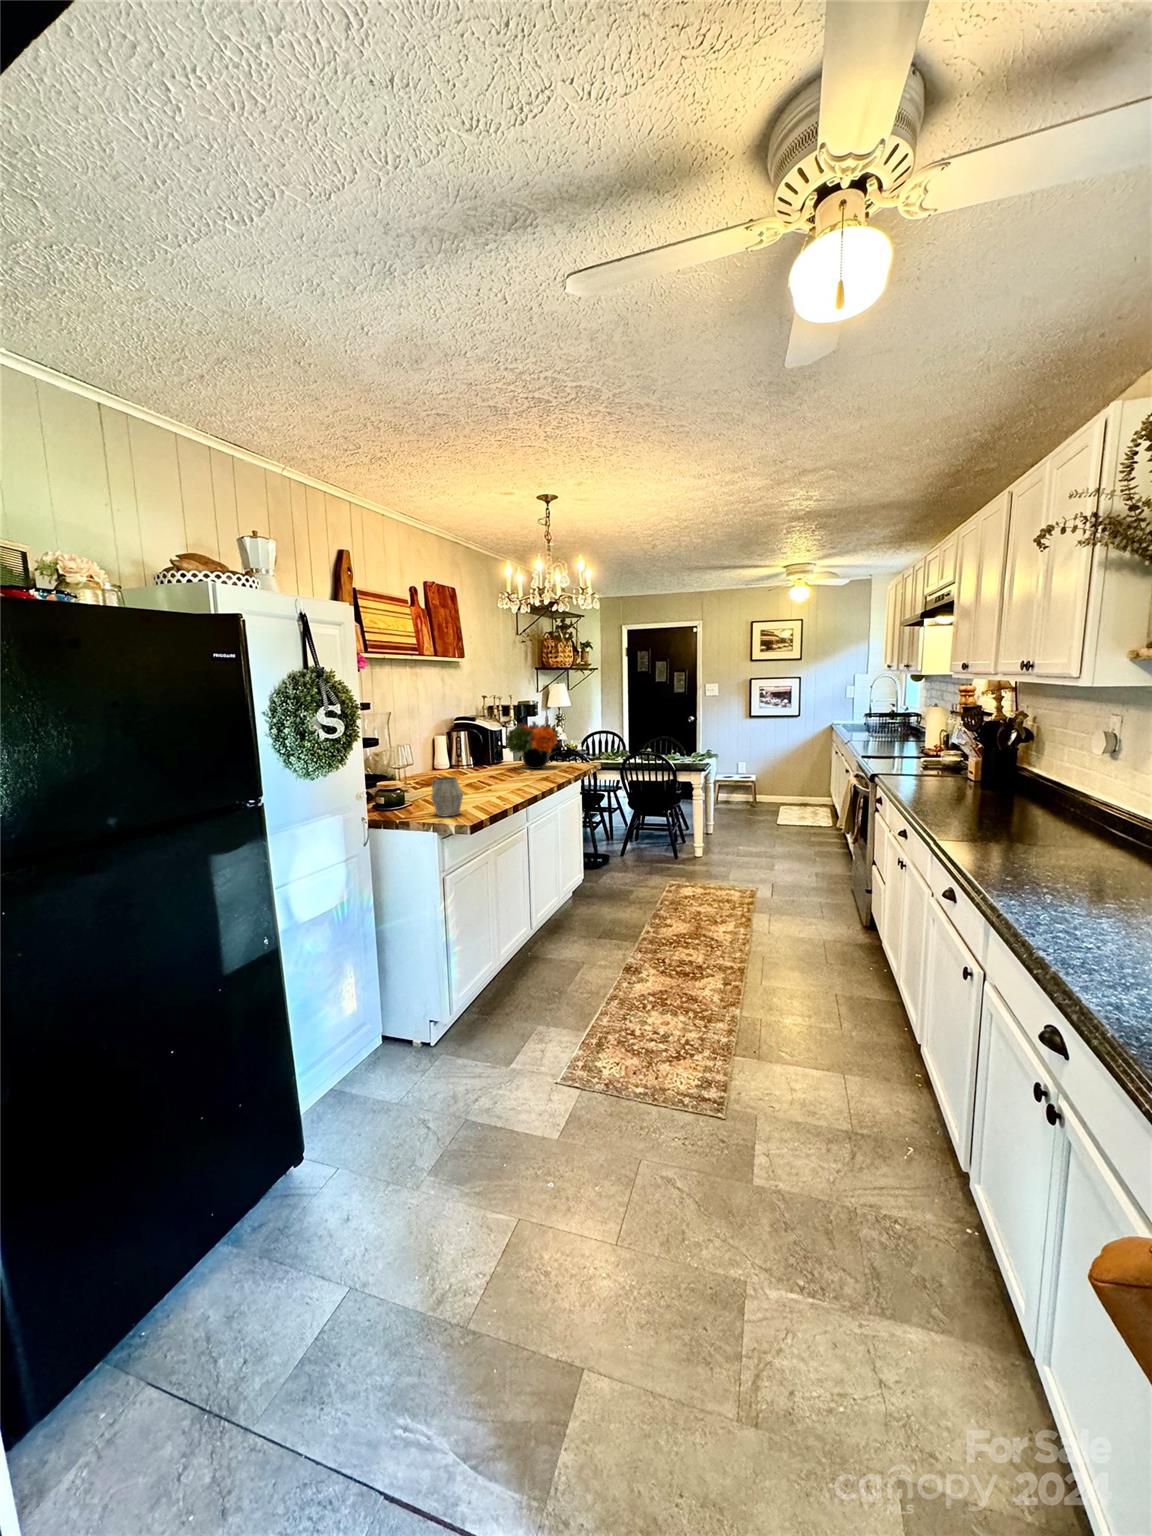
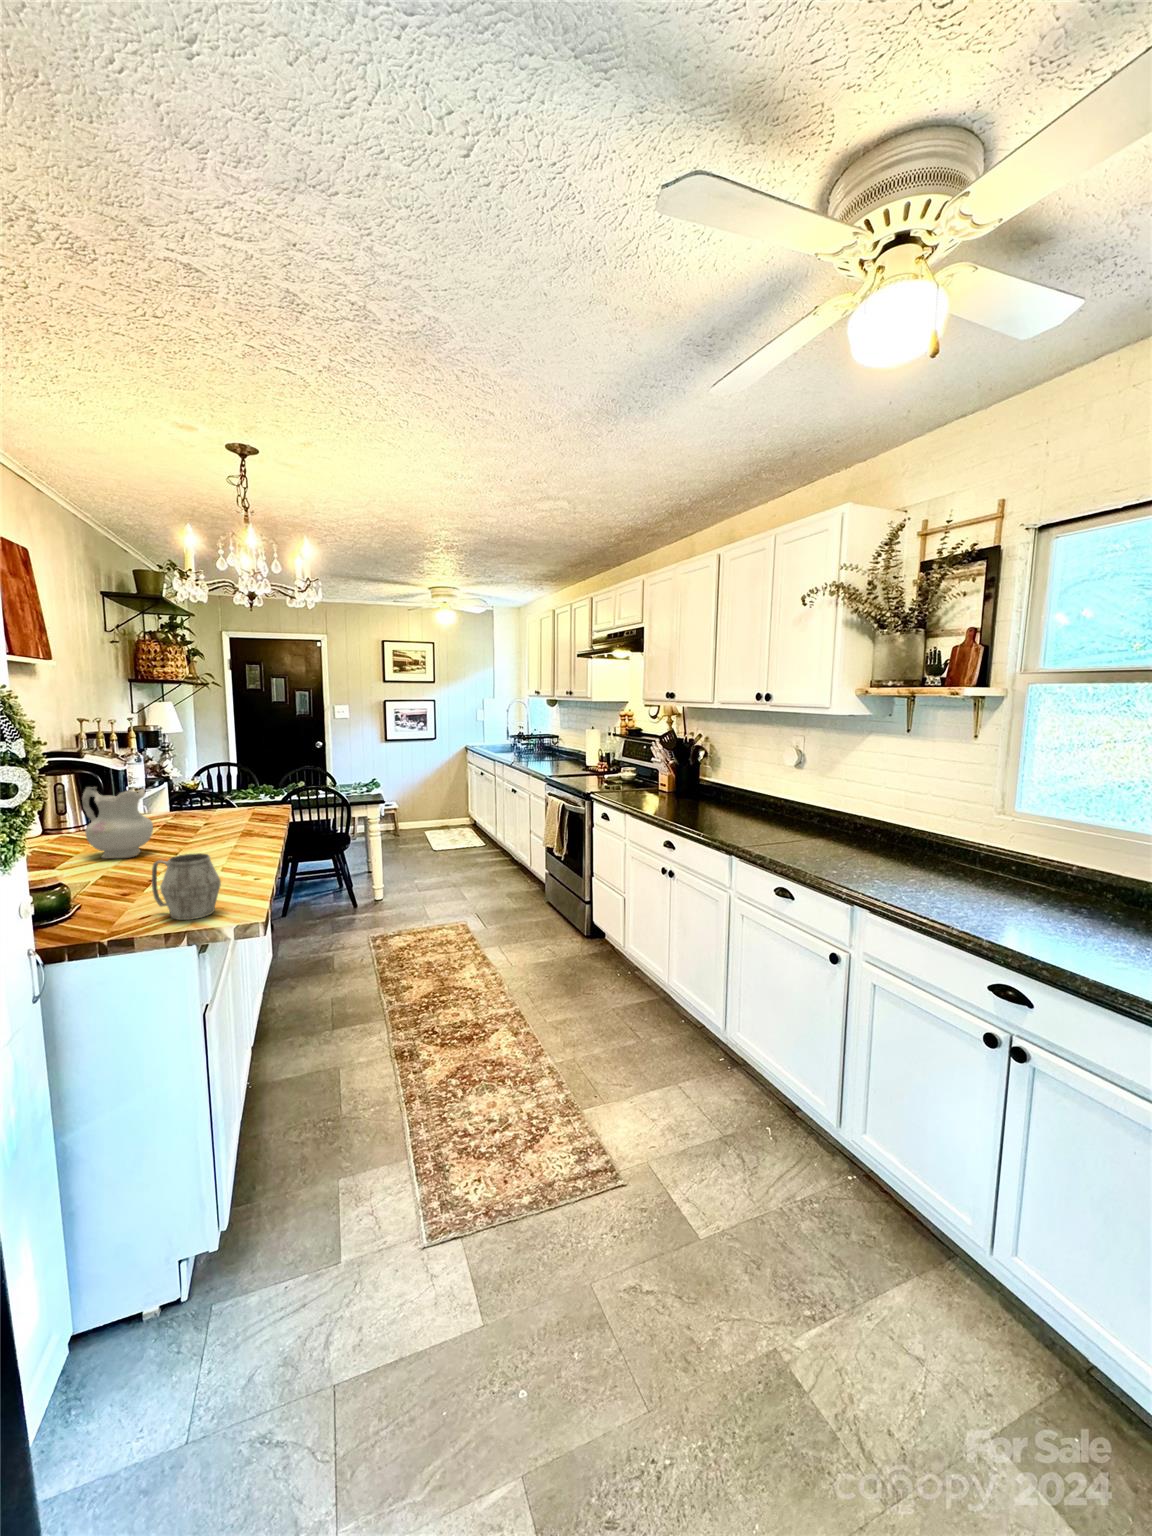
flower arrangement: present [506,721,558,769] -> none [145,754,236,821]
ceramic pitcher: none [449,738,484,784] -> present [82,787,153,859]

